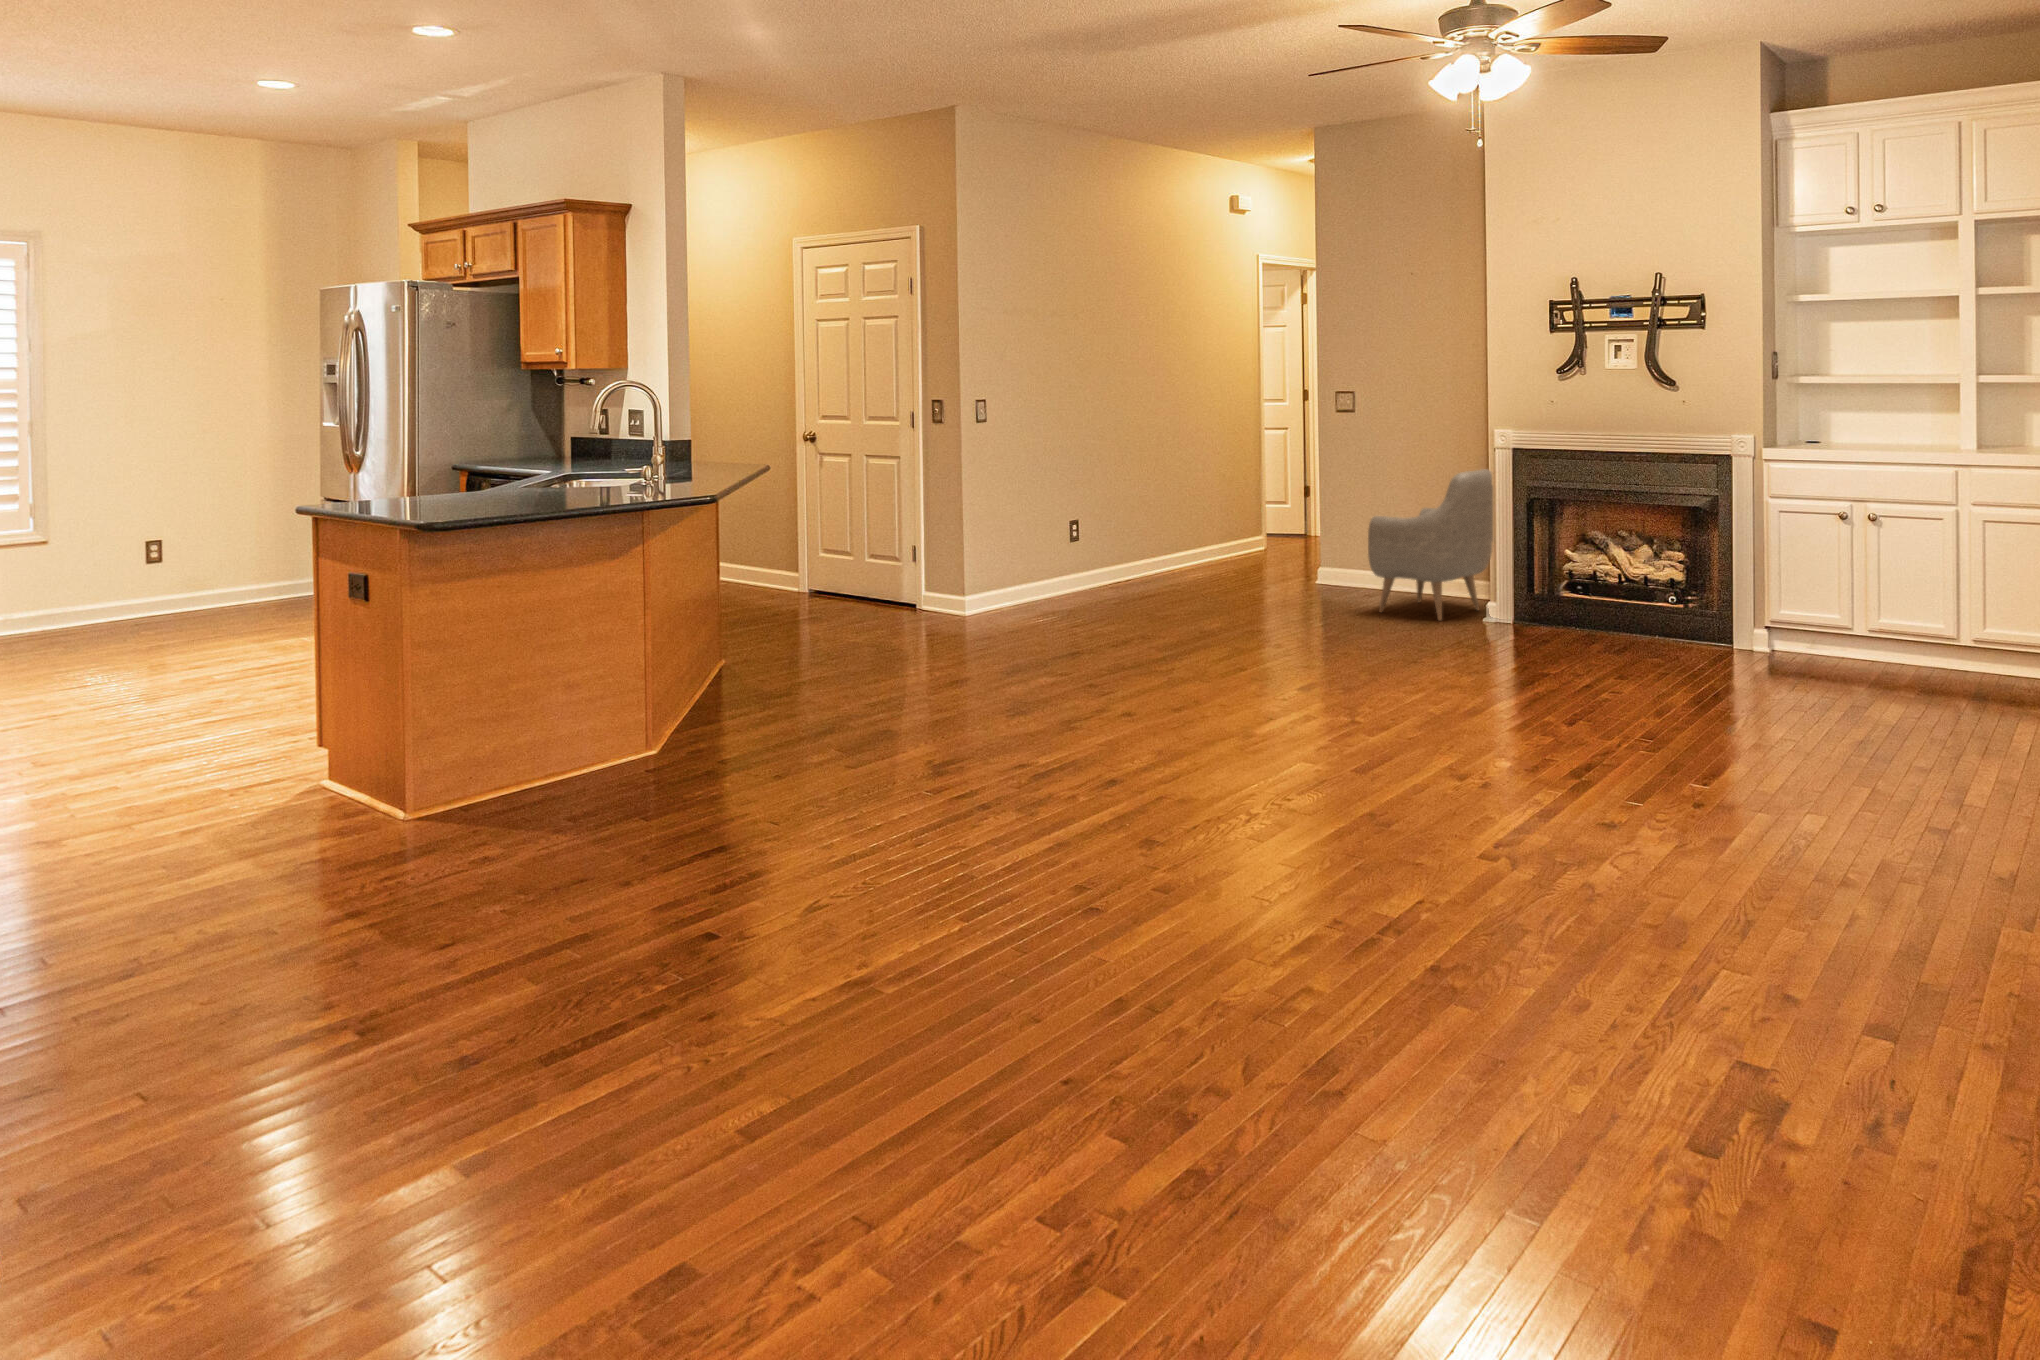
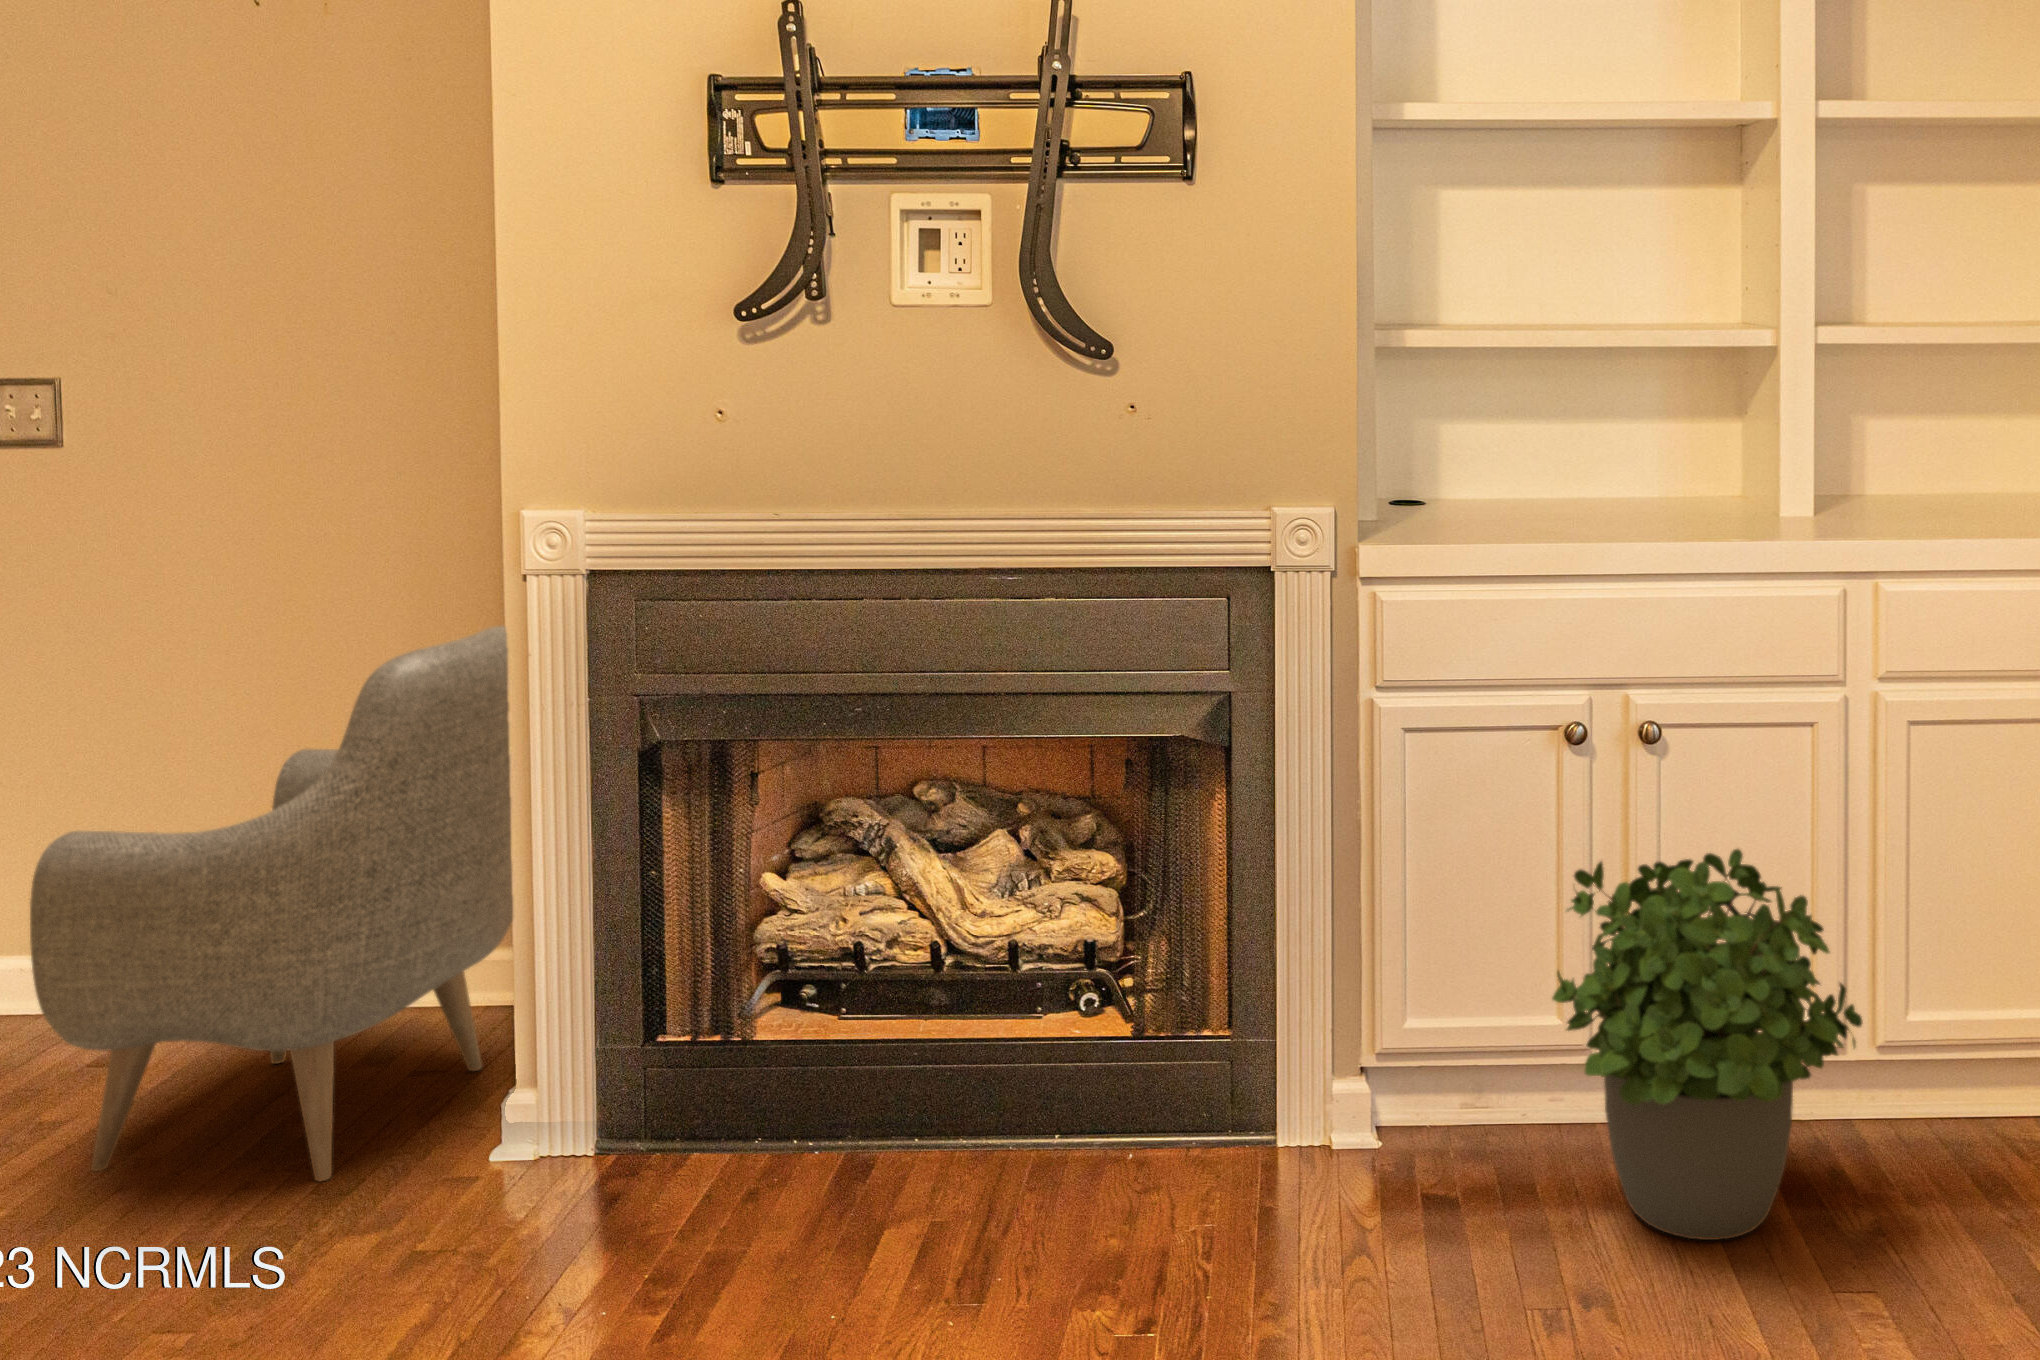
potted plant: none [1823,557,1939,683] -> present [1552,849,1862,1240]

